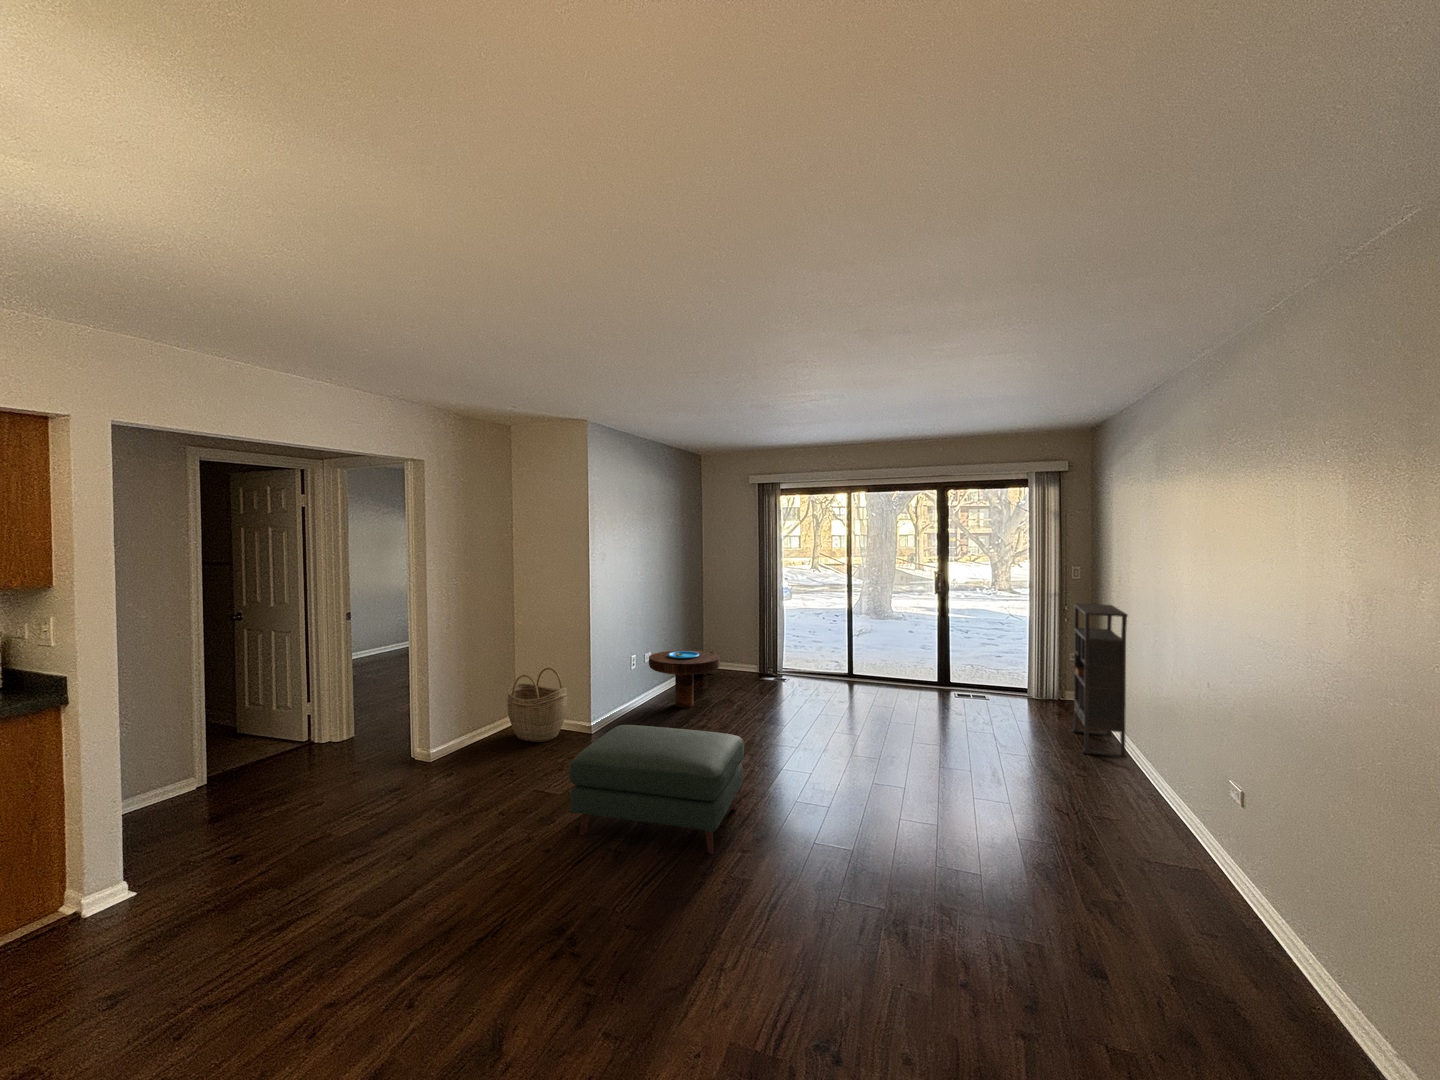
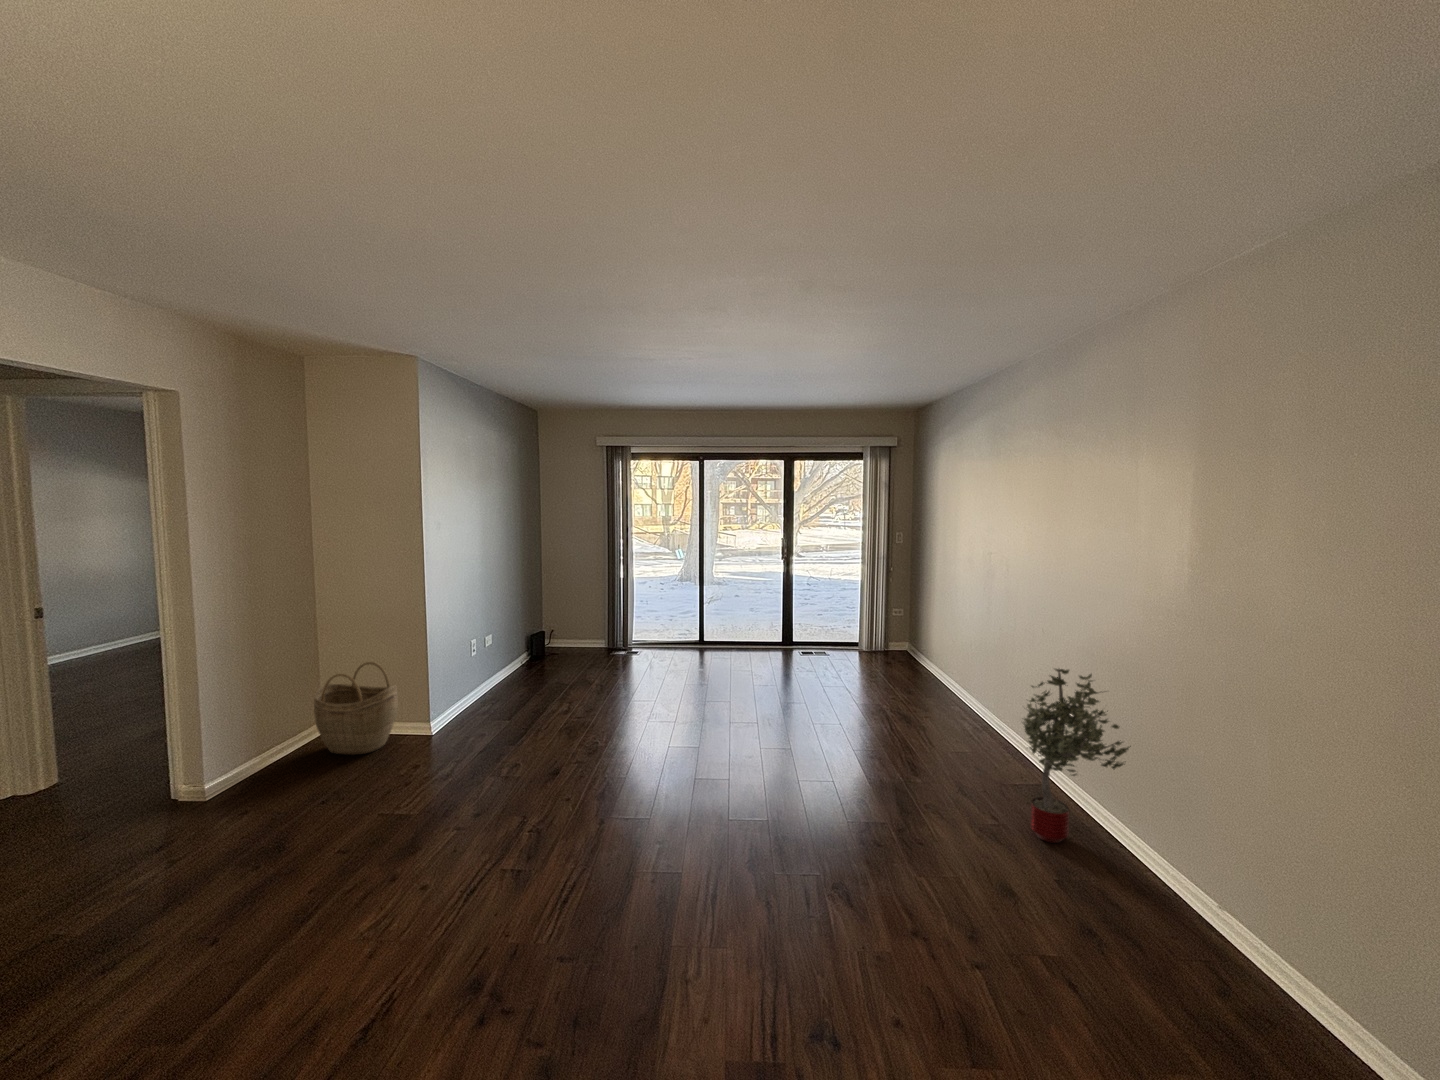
bookshelf: present [1072,604,1128,758] -> none [907,565,962,700]
side table: present [649,650,720,707] -> none [489,629,573,693]
potted tree: none [1126,722,1274,928] -> present [1023,669,1131,843]
ottoman: present [569,725,744,854] -> none [448,720,645,861]

